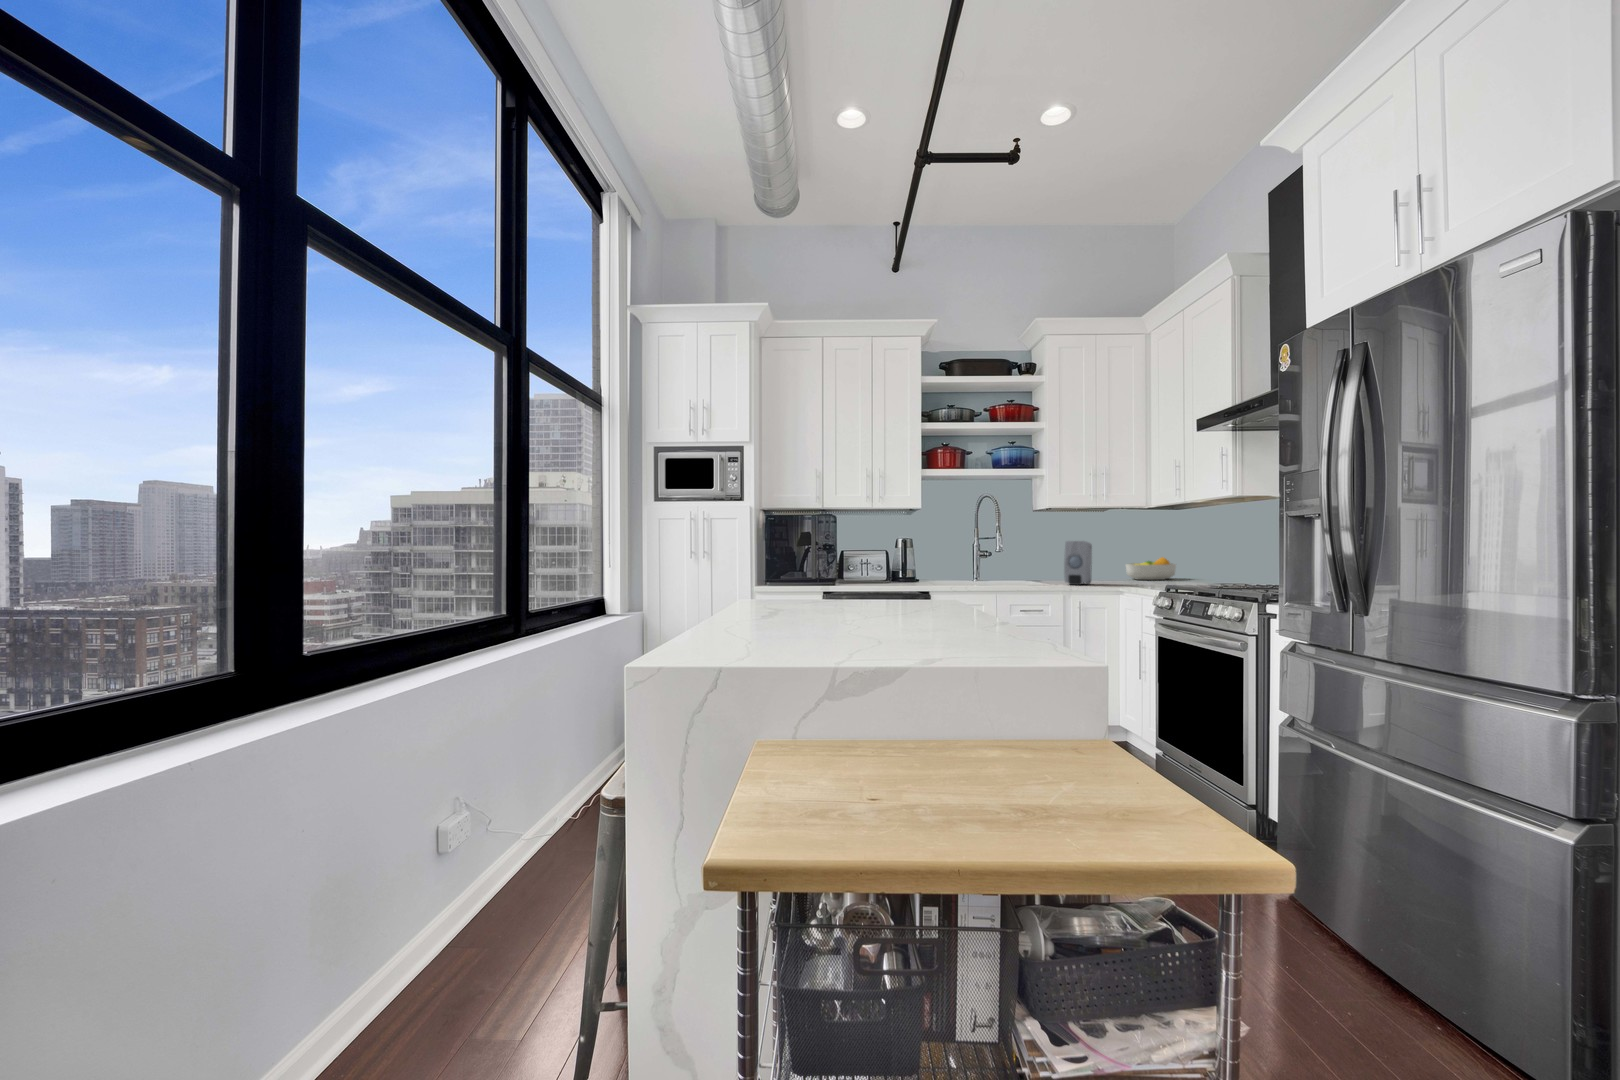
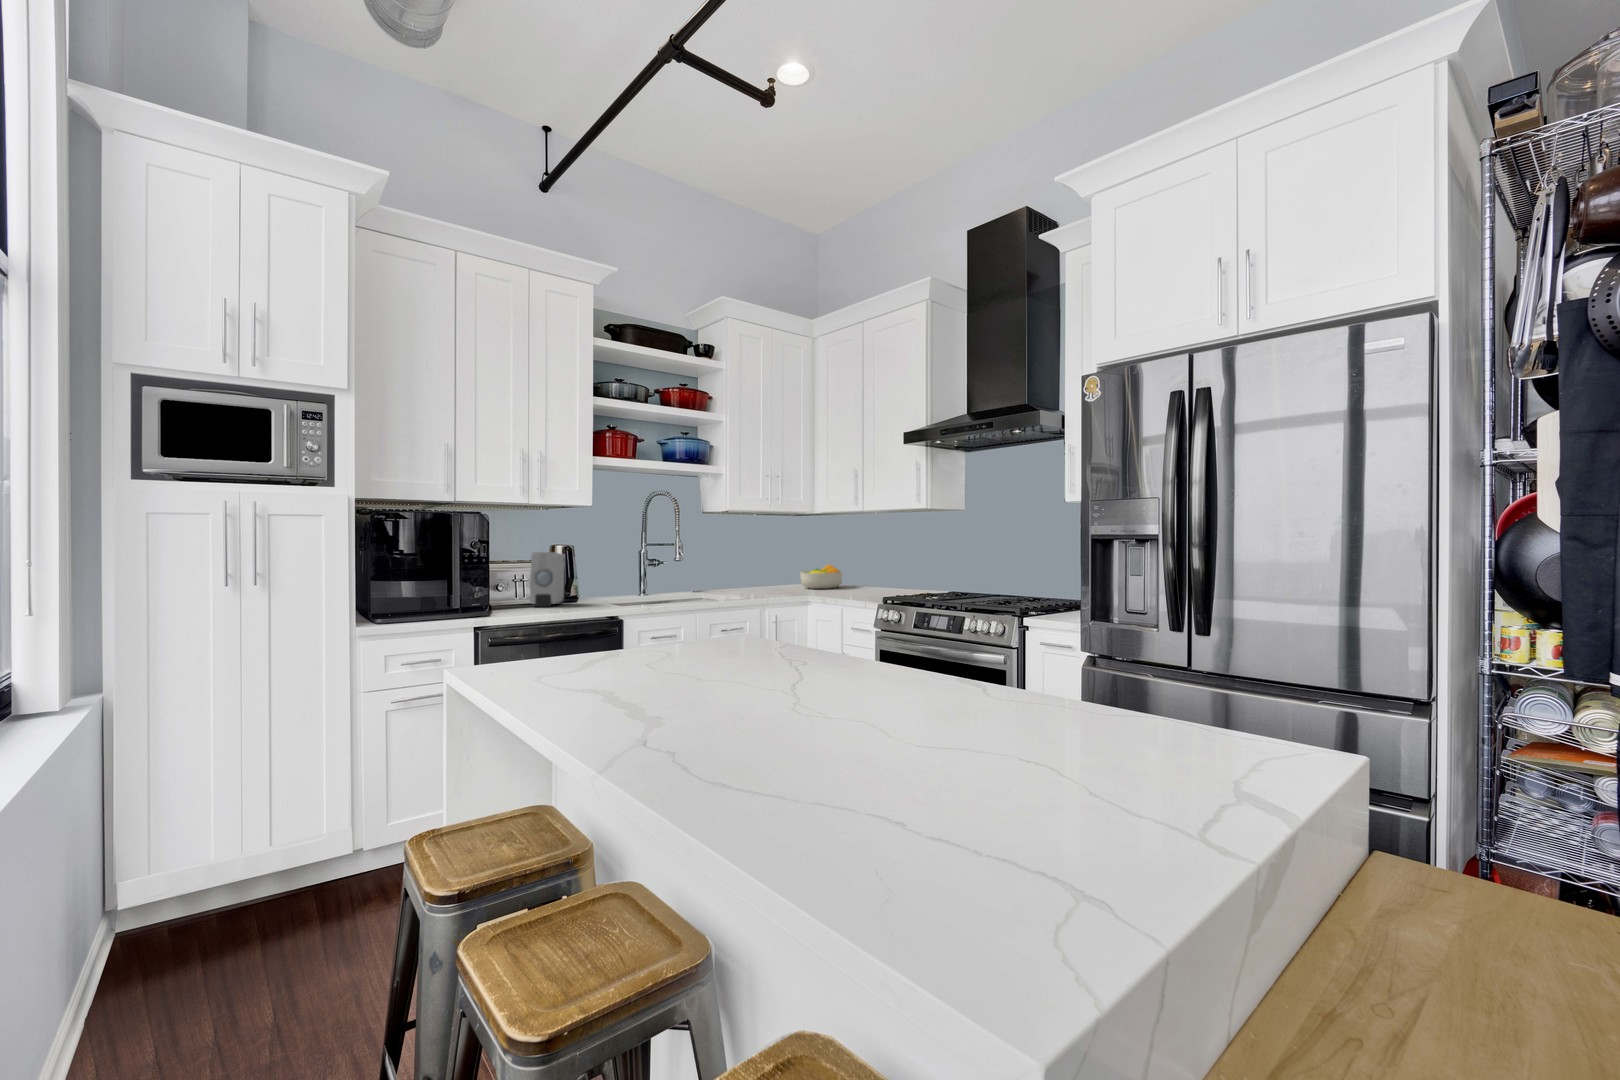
soap dispenser: present [1064,541,1092,585] -> present [530,552,565,607]

